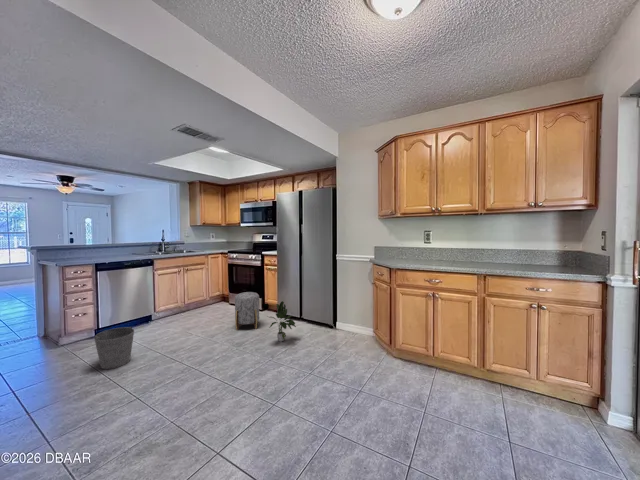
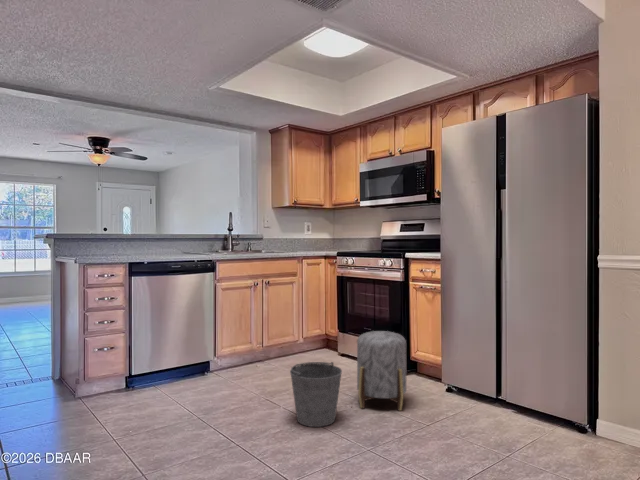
potted plant: present [270,301,296,342] -> none [432,355,501,449]
bucket: present [94,327,134,369] -> present [290,362,342,427]

